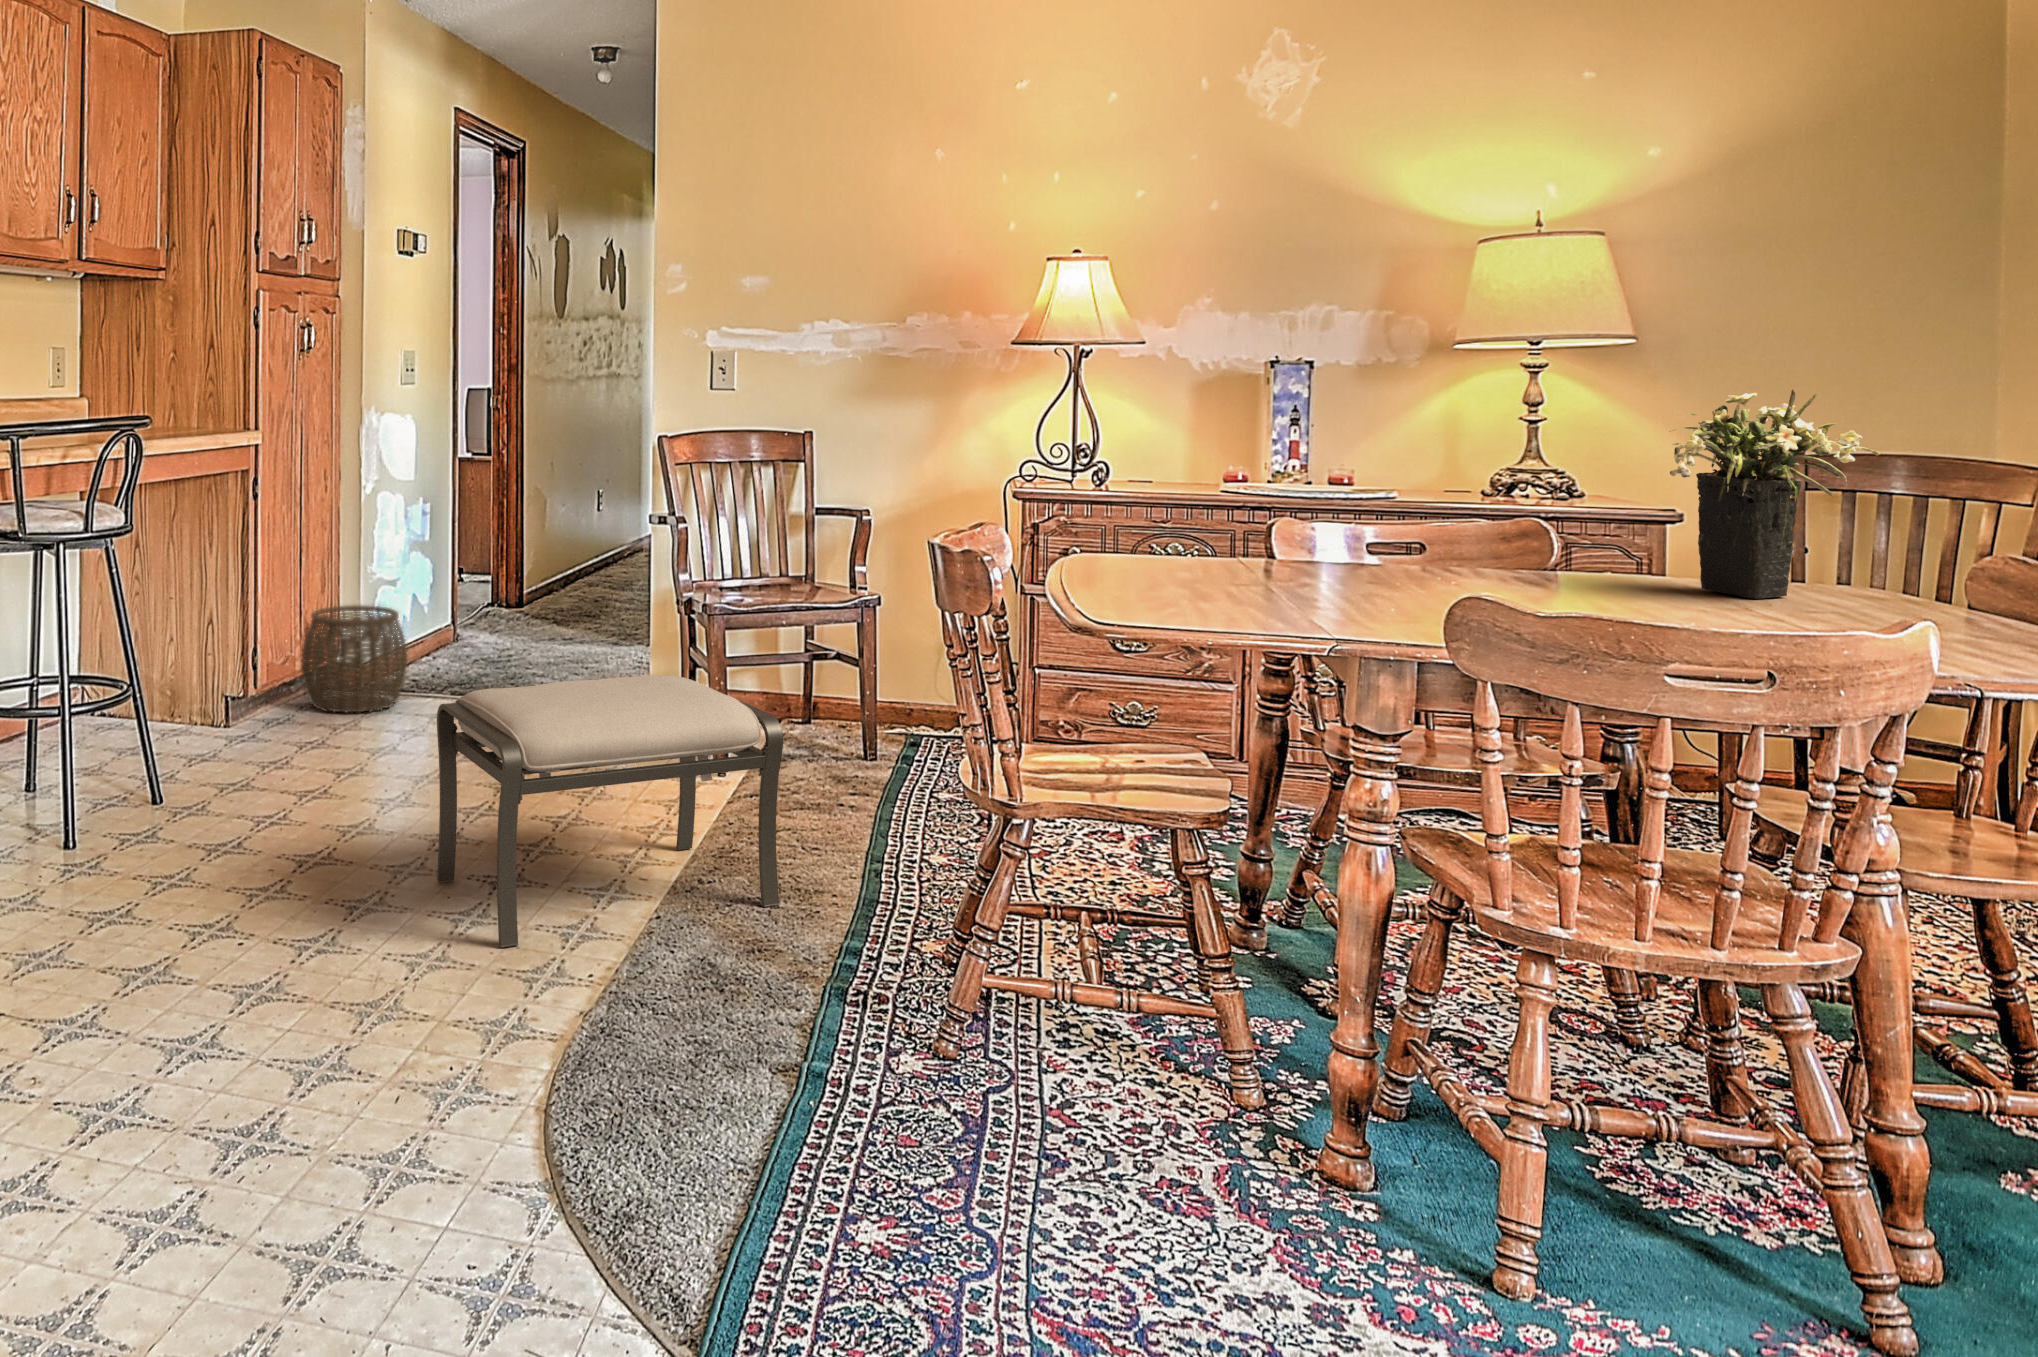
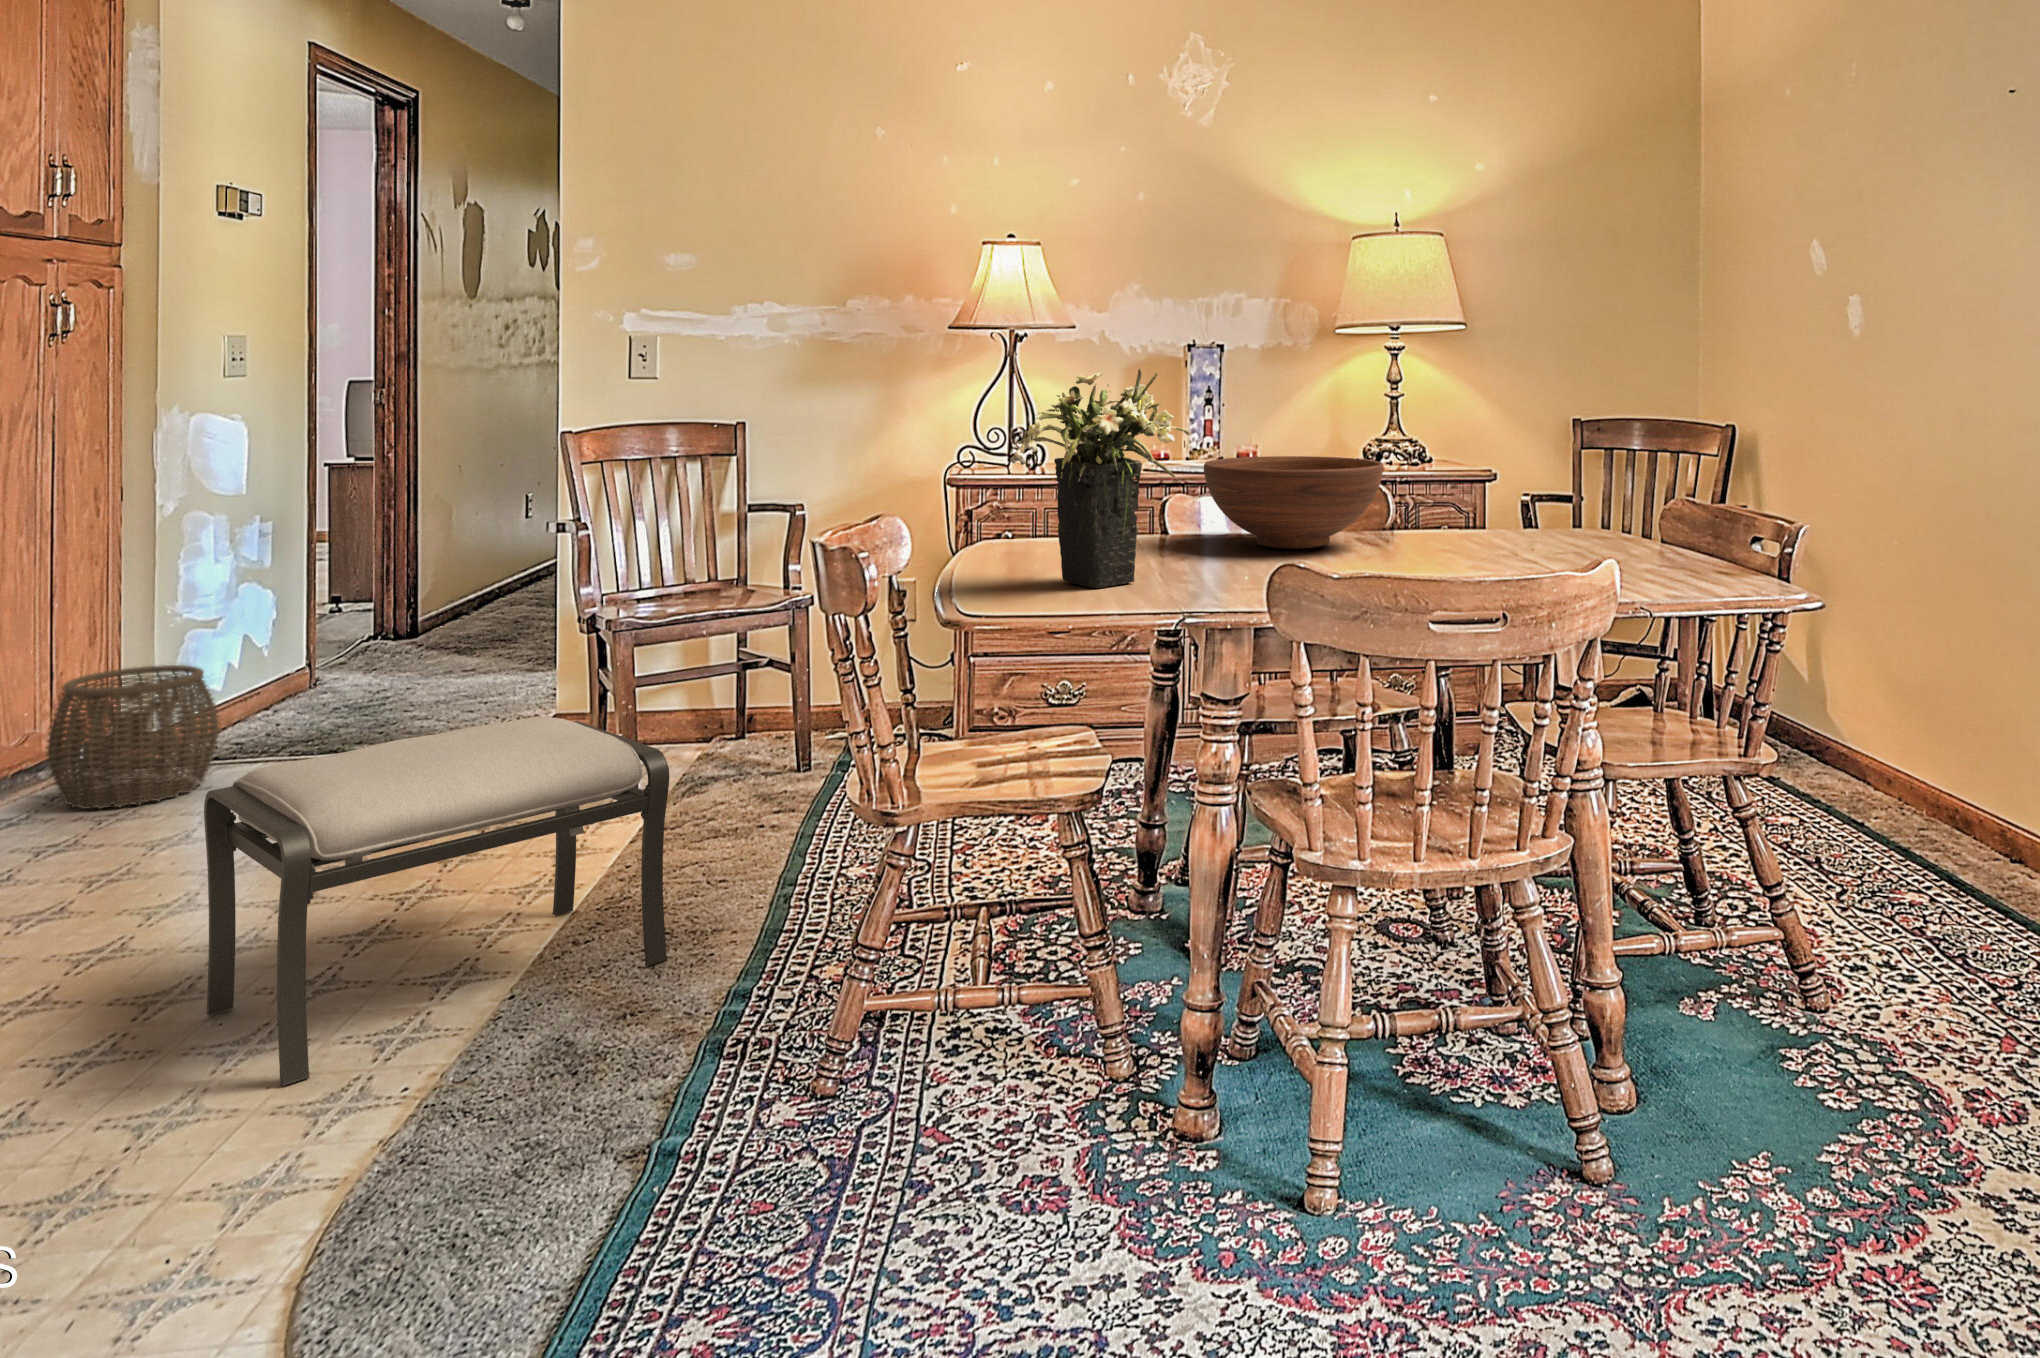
flower arrangement: present [1670,389,1881,599] -> present [1010,368,1191,588]
fruit bowl: none [1322,477,1551,579] -> present [1204,456,1383,549]

